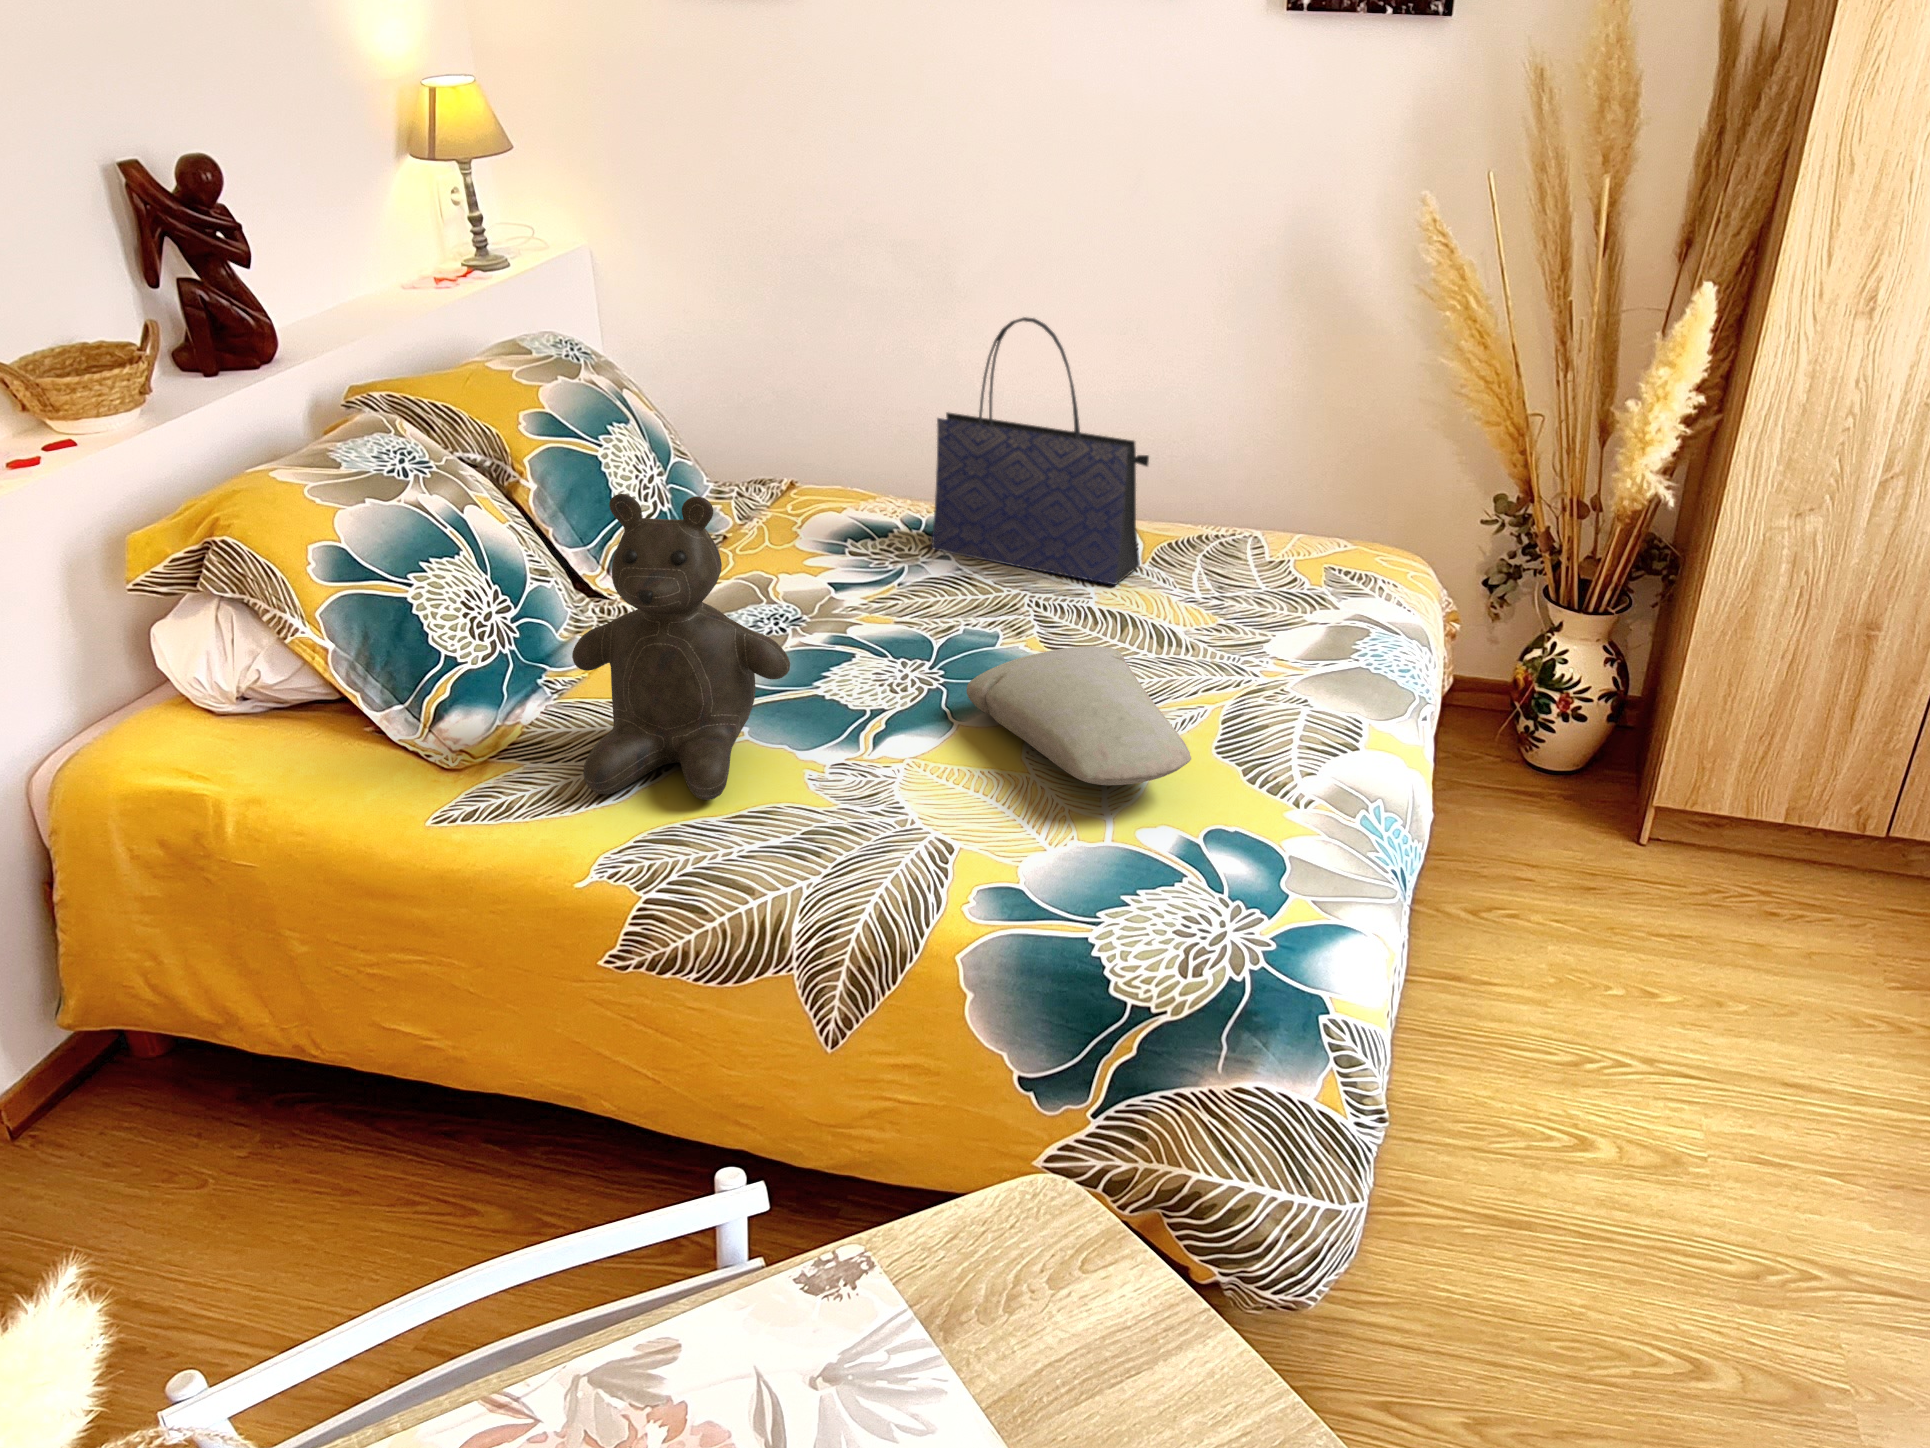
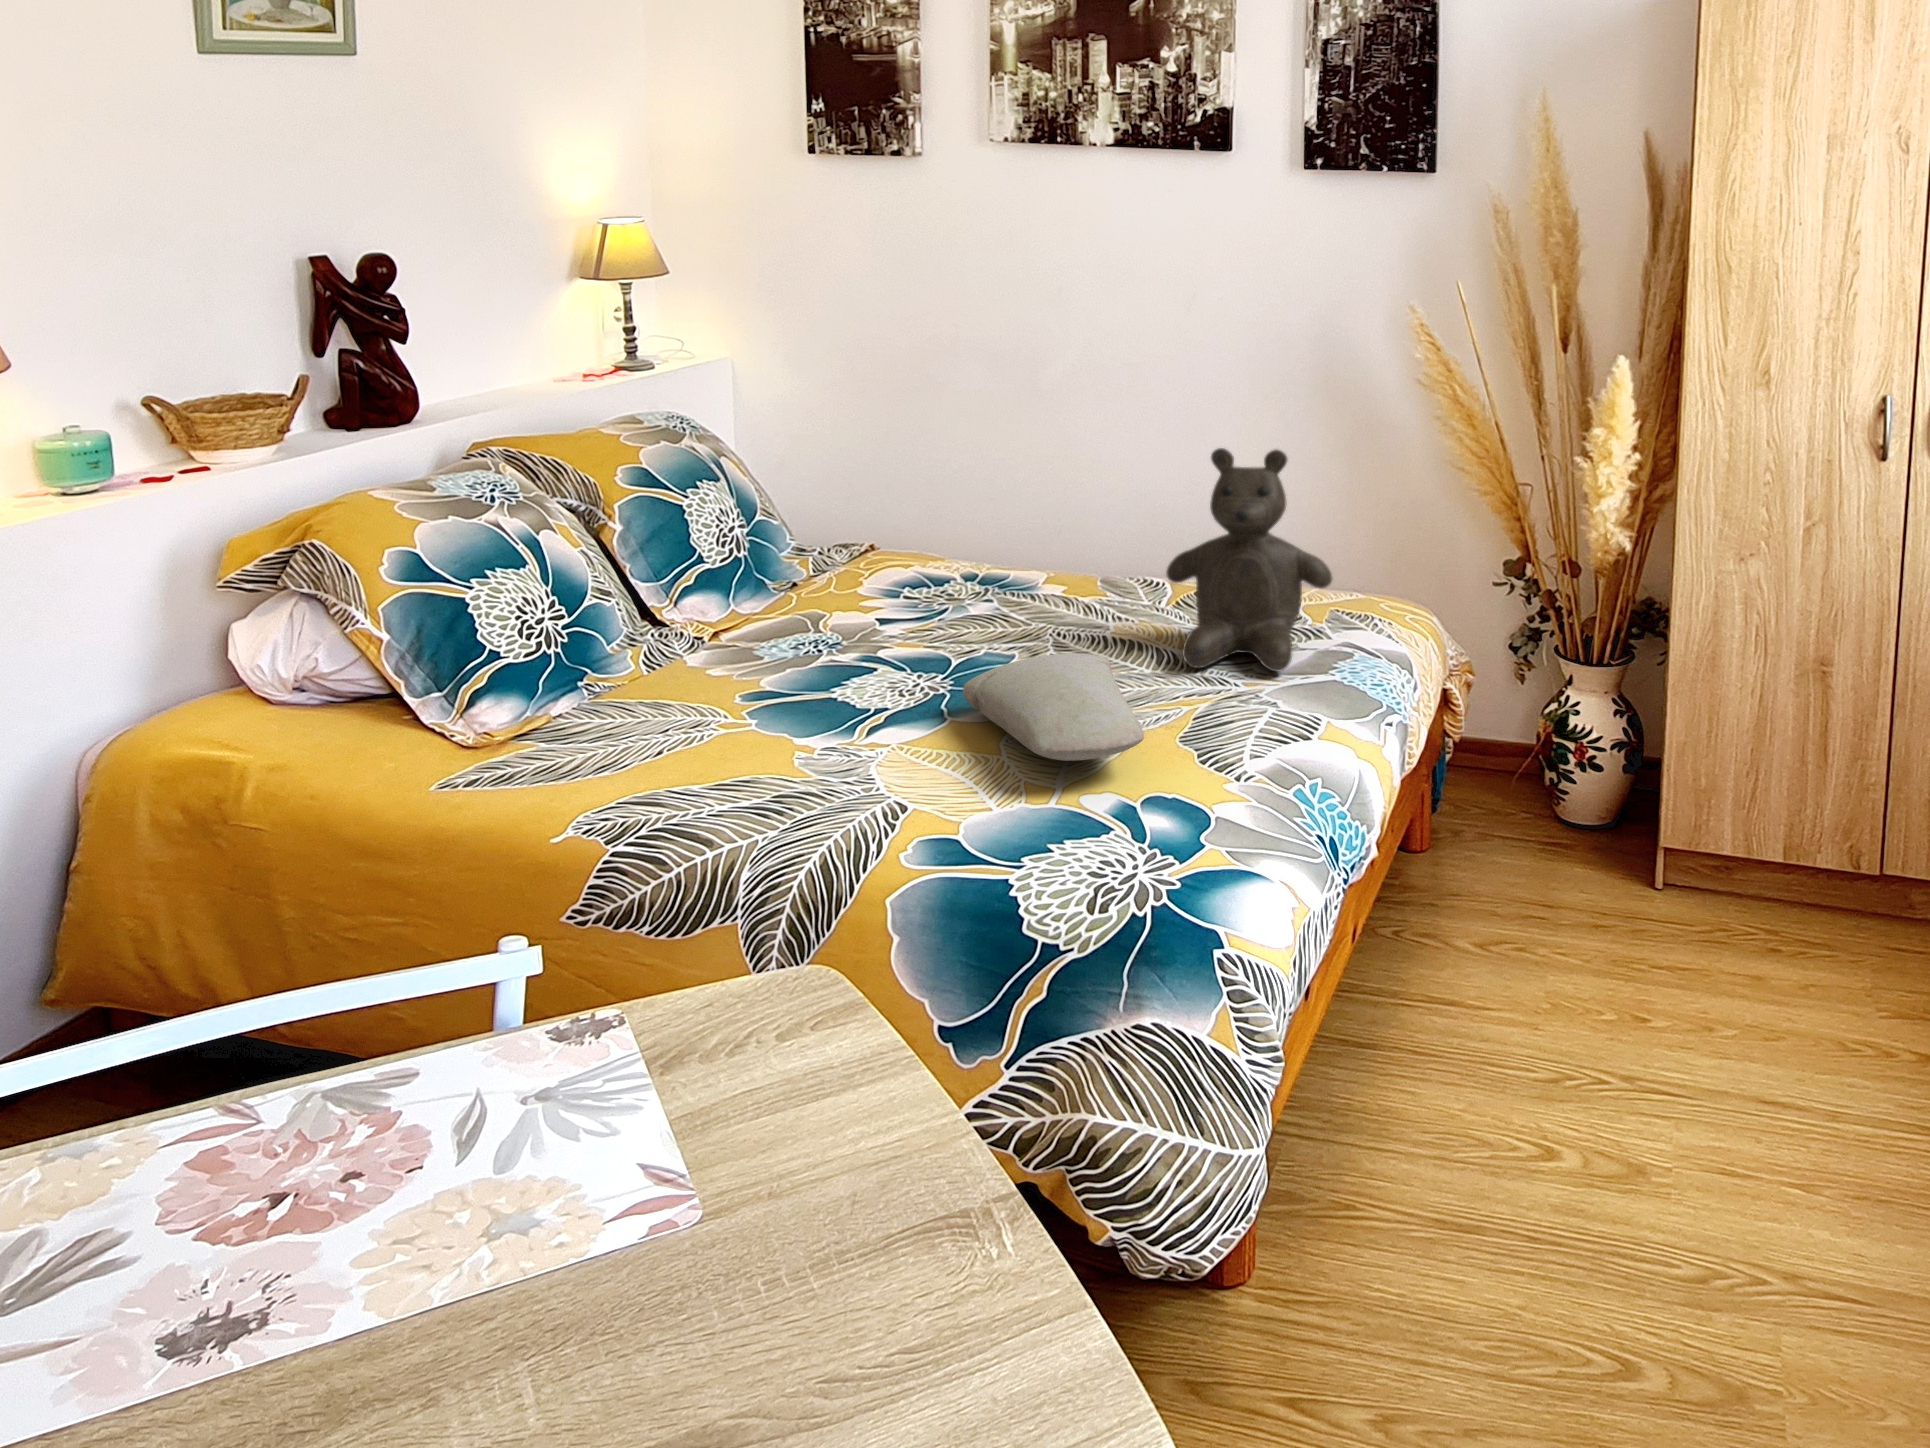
tote bag: present [931,317,1149,585] -> none [979,391,1165,622]
teddy bear: present [572,494,790,800] -> present [1166,448,1333,672]

